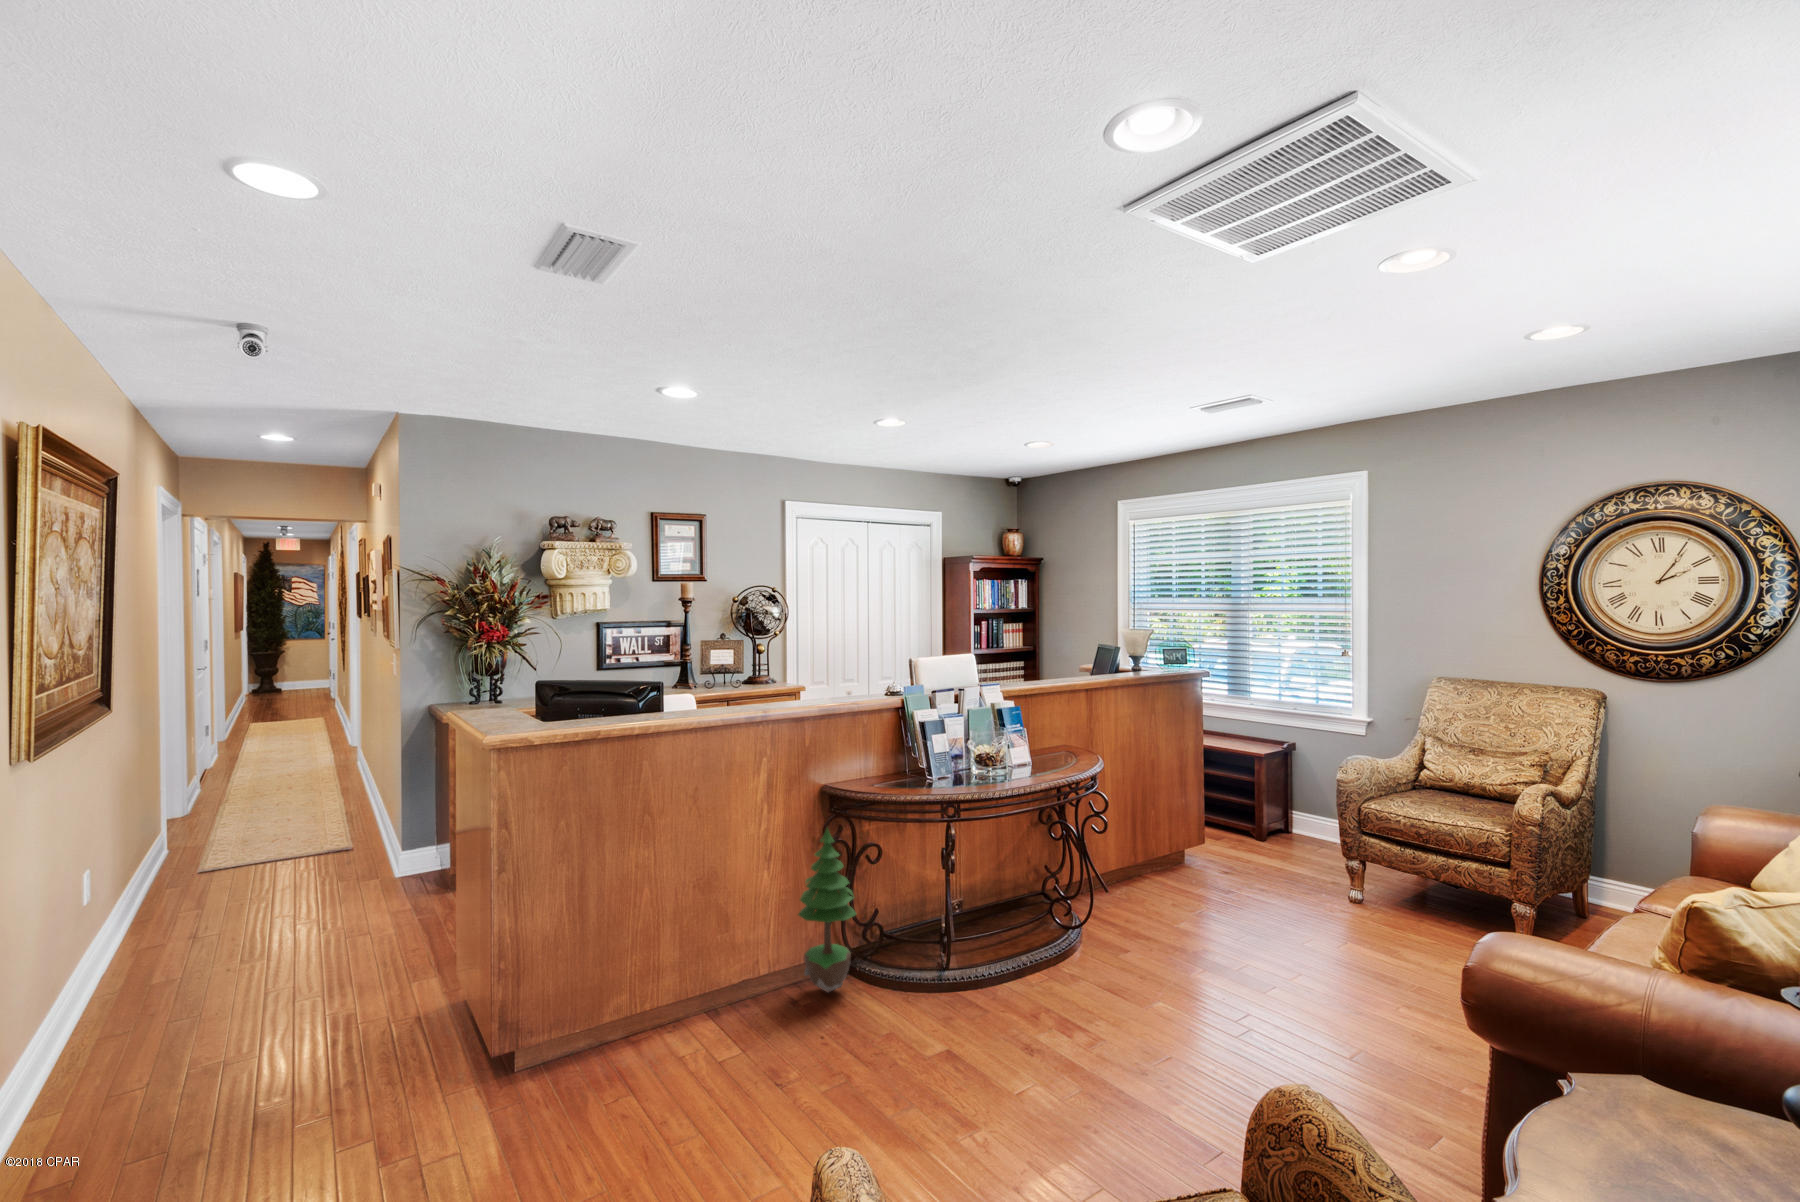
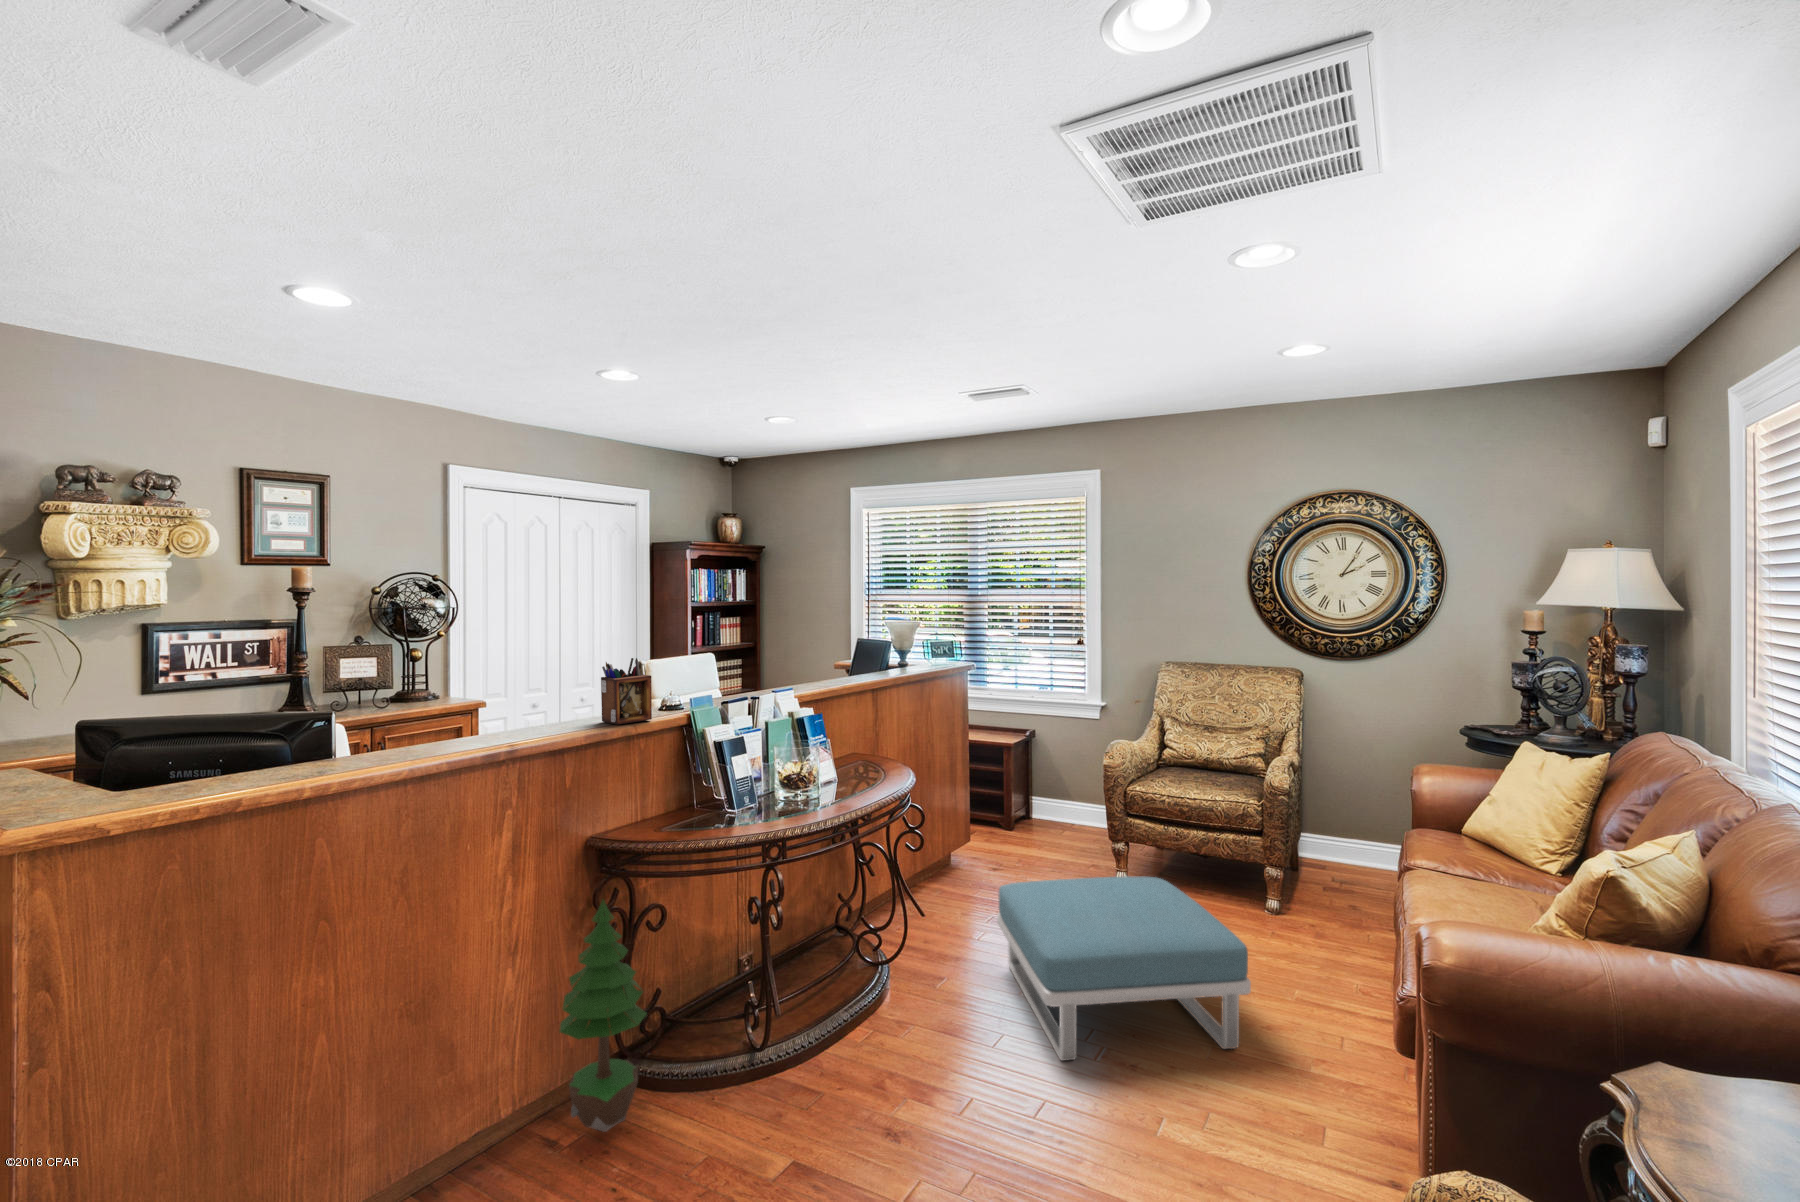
desk organizer: none [838,656,873,704] -> present [601,658,652,725]
footstool: none [1180,871,1400,1049] -> present [997,876,1251,1061]

